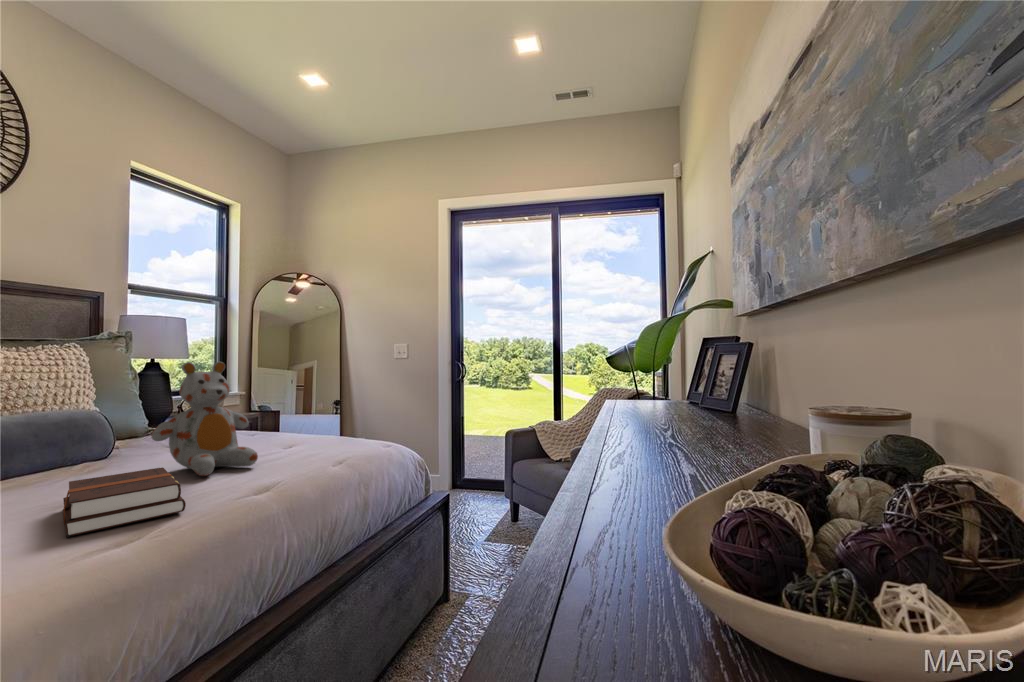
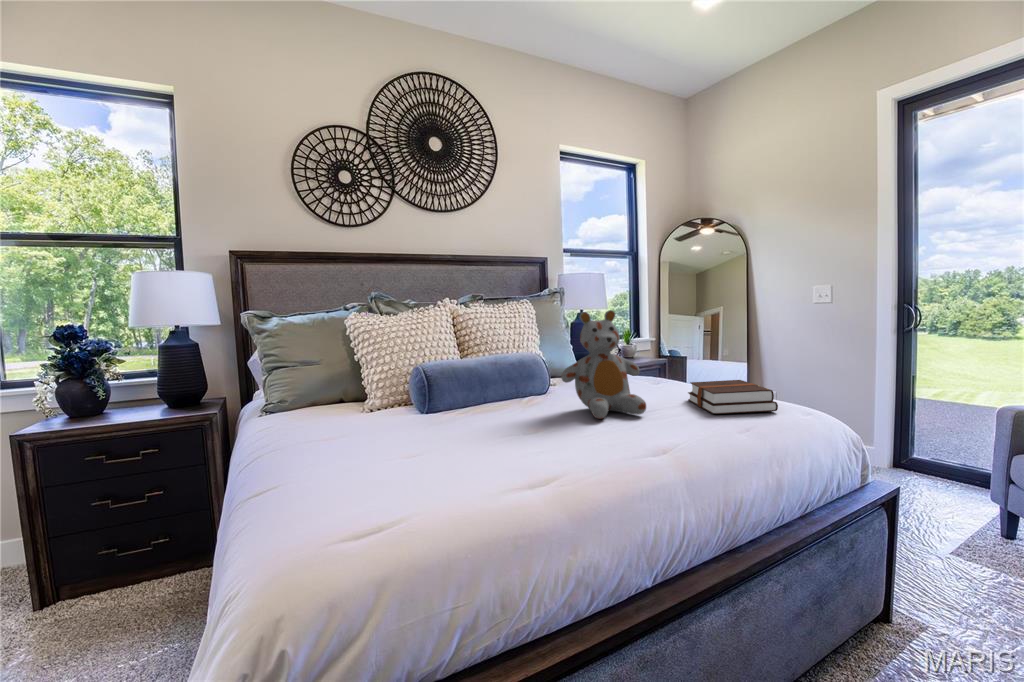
hardback book: present [63,468,186,537] -> present [688,380,778,414]

